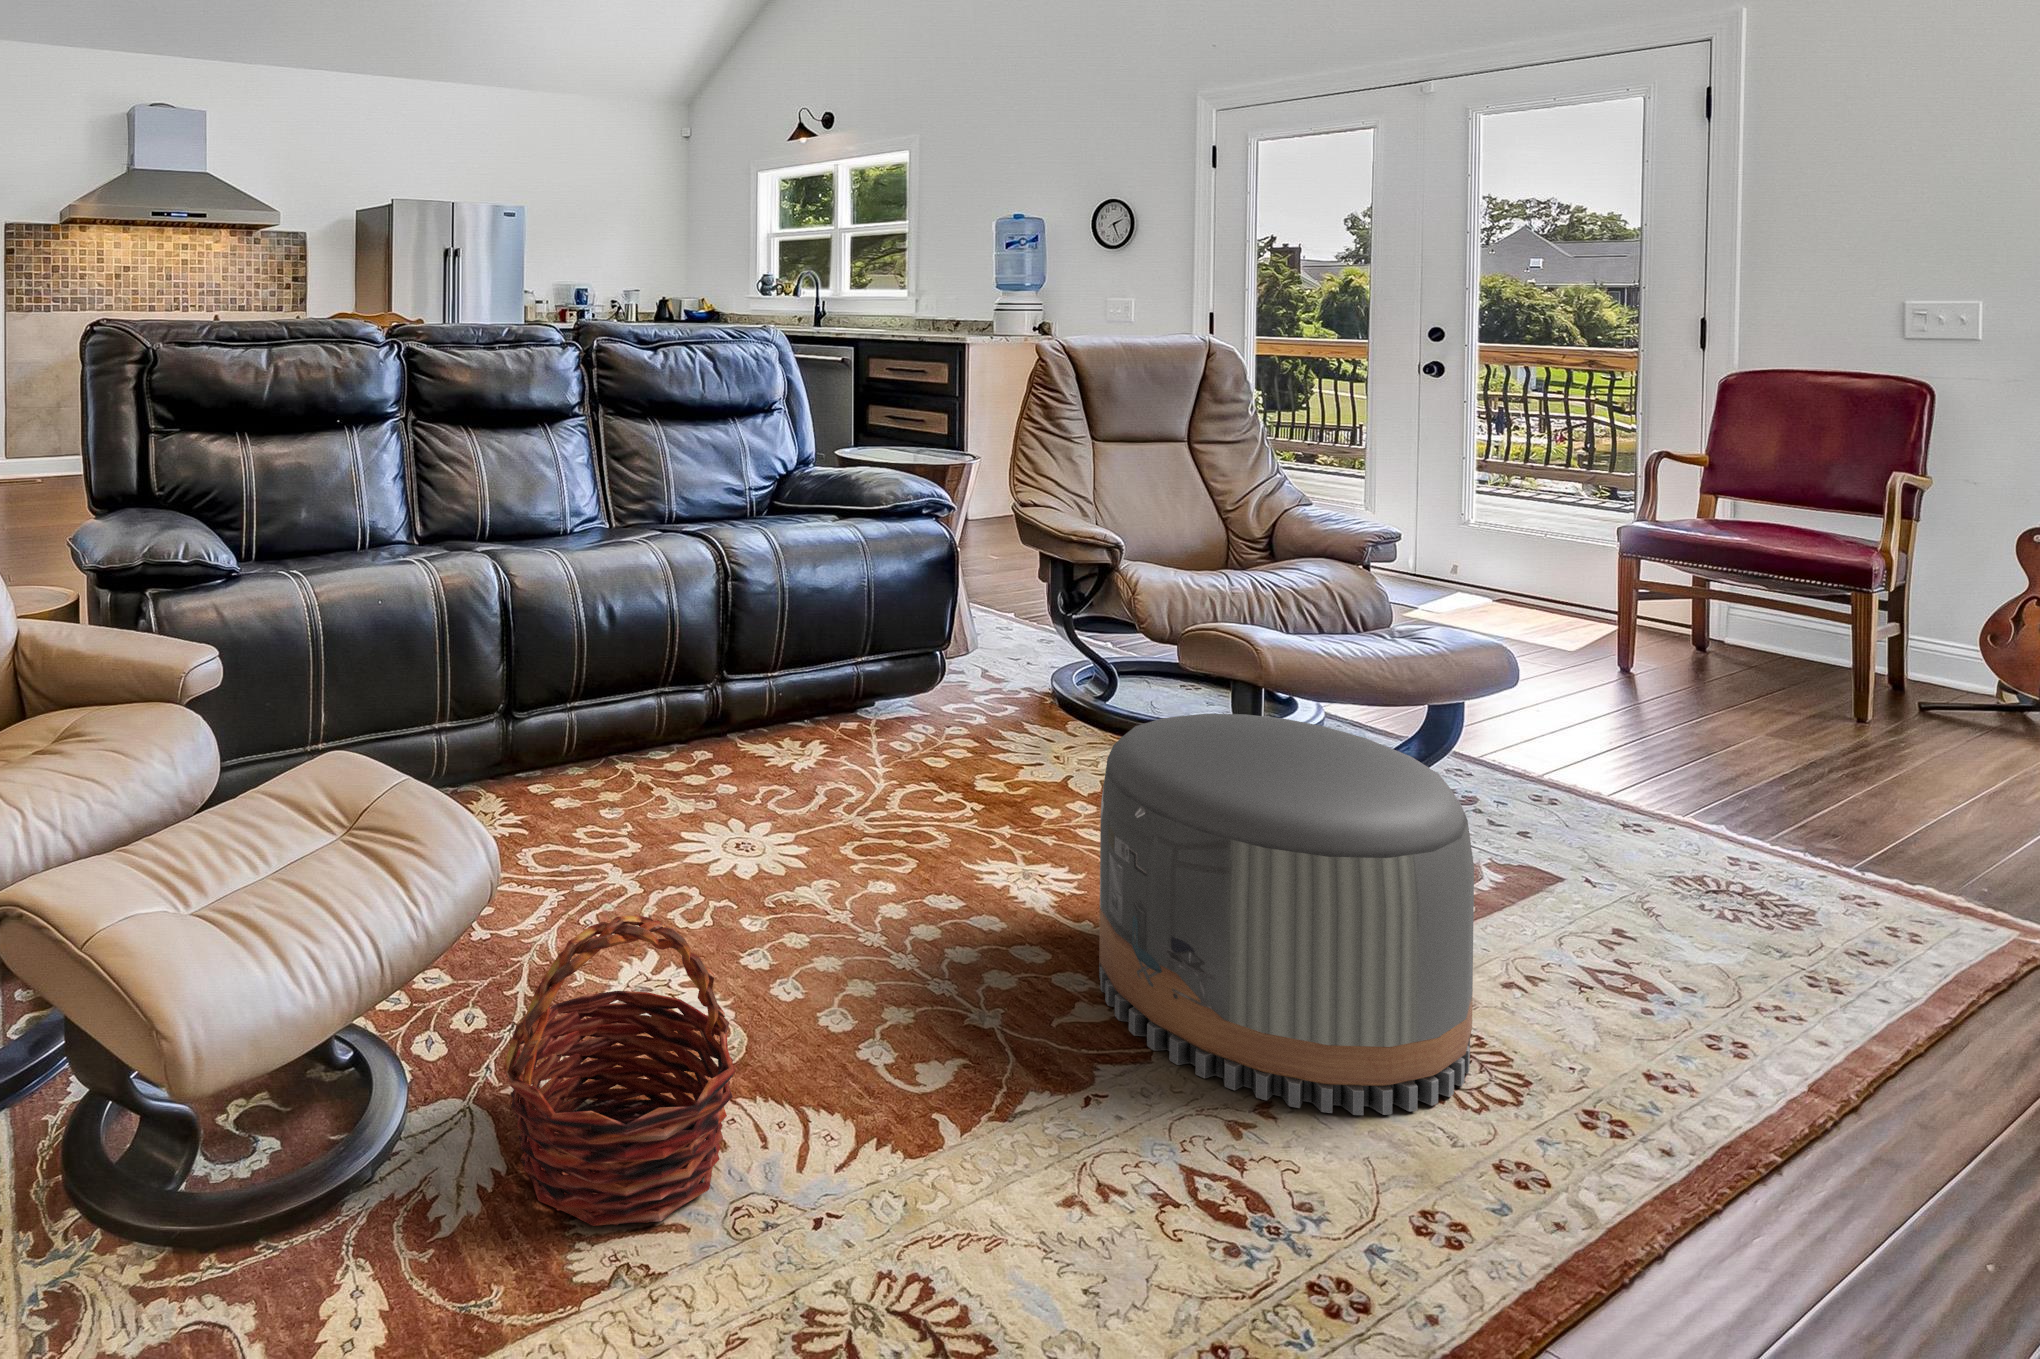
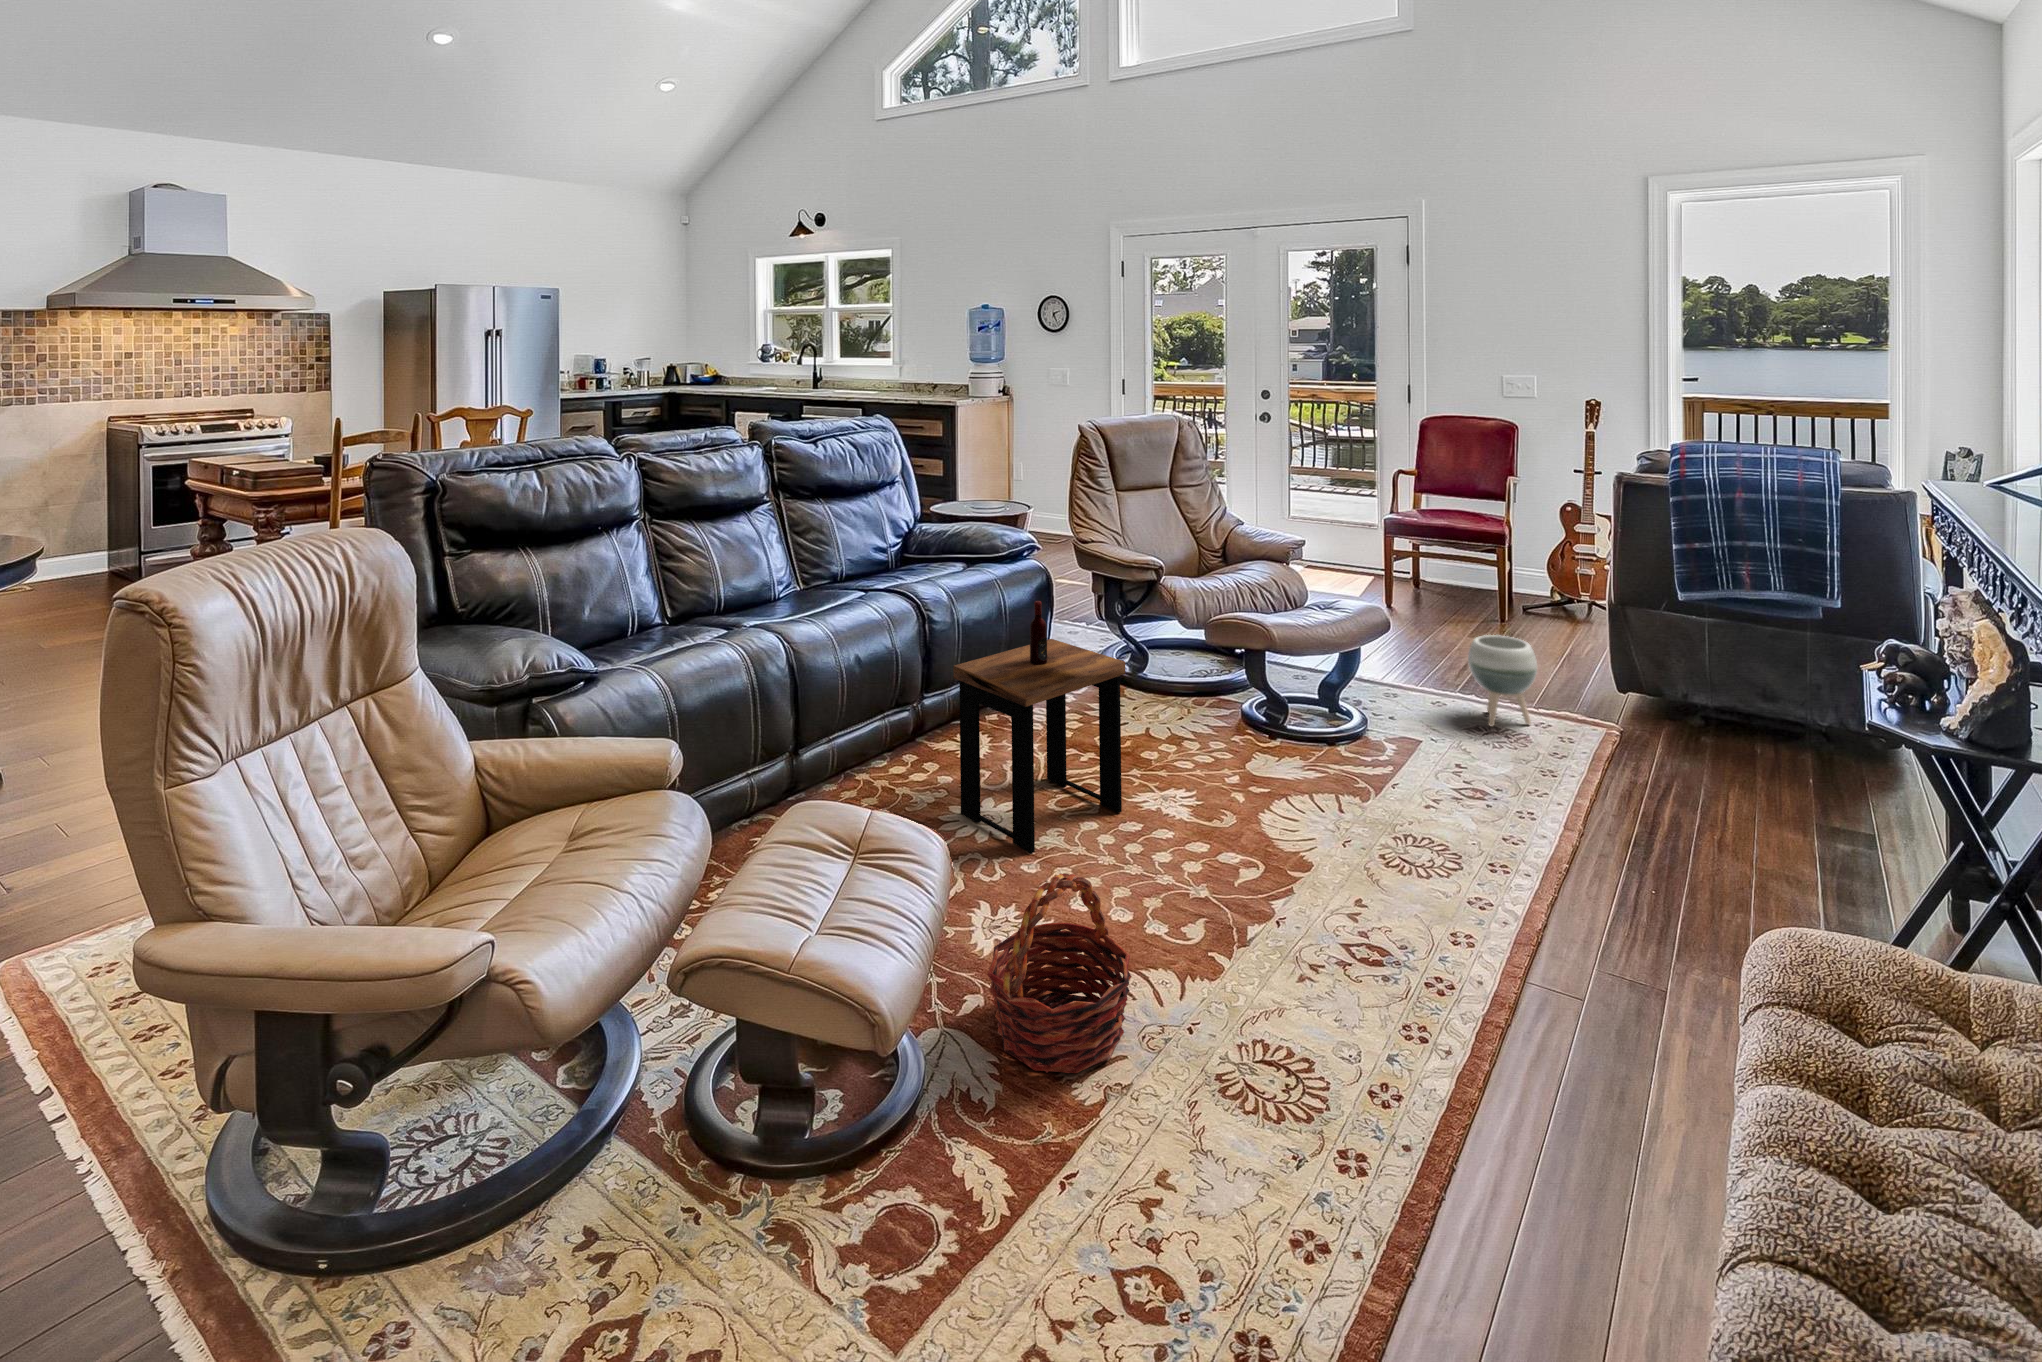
side table: none [701,545,952,906] -> present [953,601,1125,853]
pouf: present [1099,714,1474,1115] -> none [1237,678,1435,898]
planter: none [1694,717,1852,895] -> present [1468,635,1537,726]

